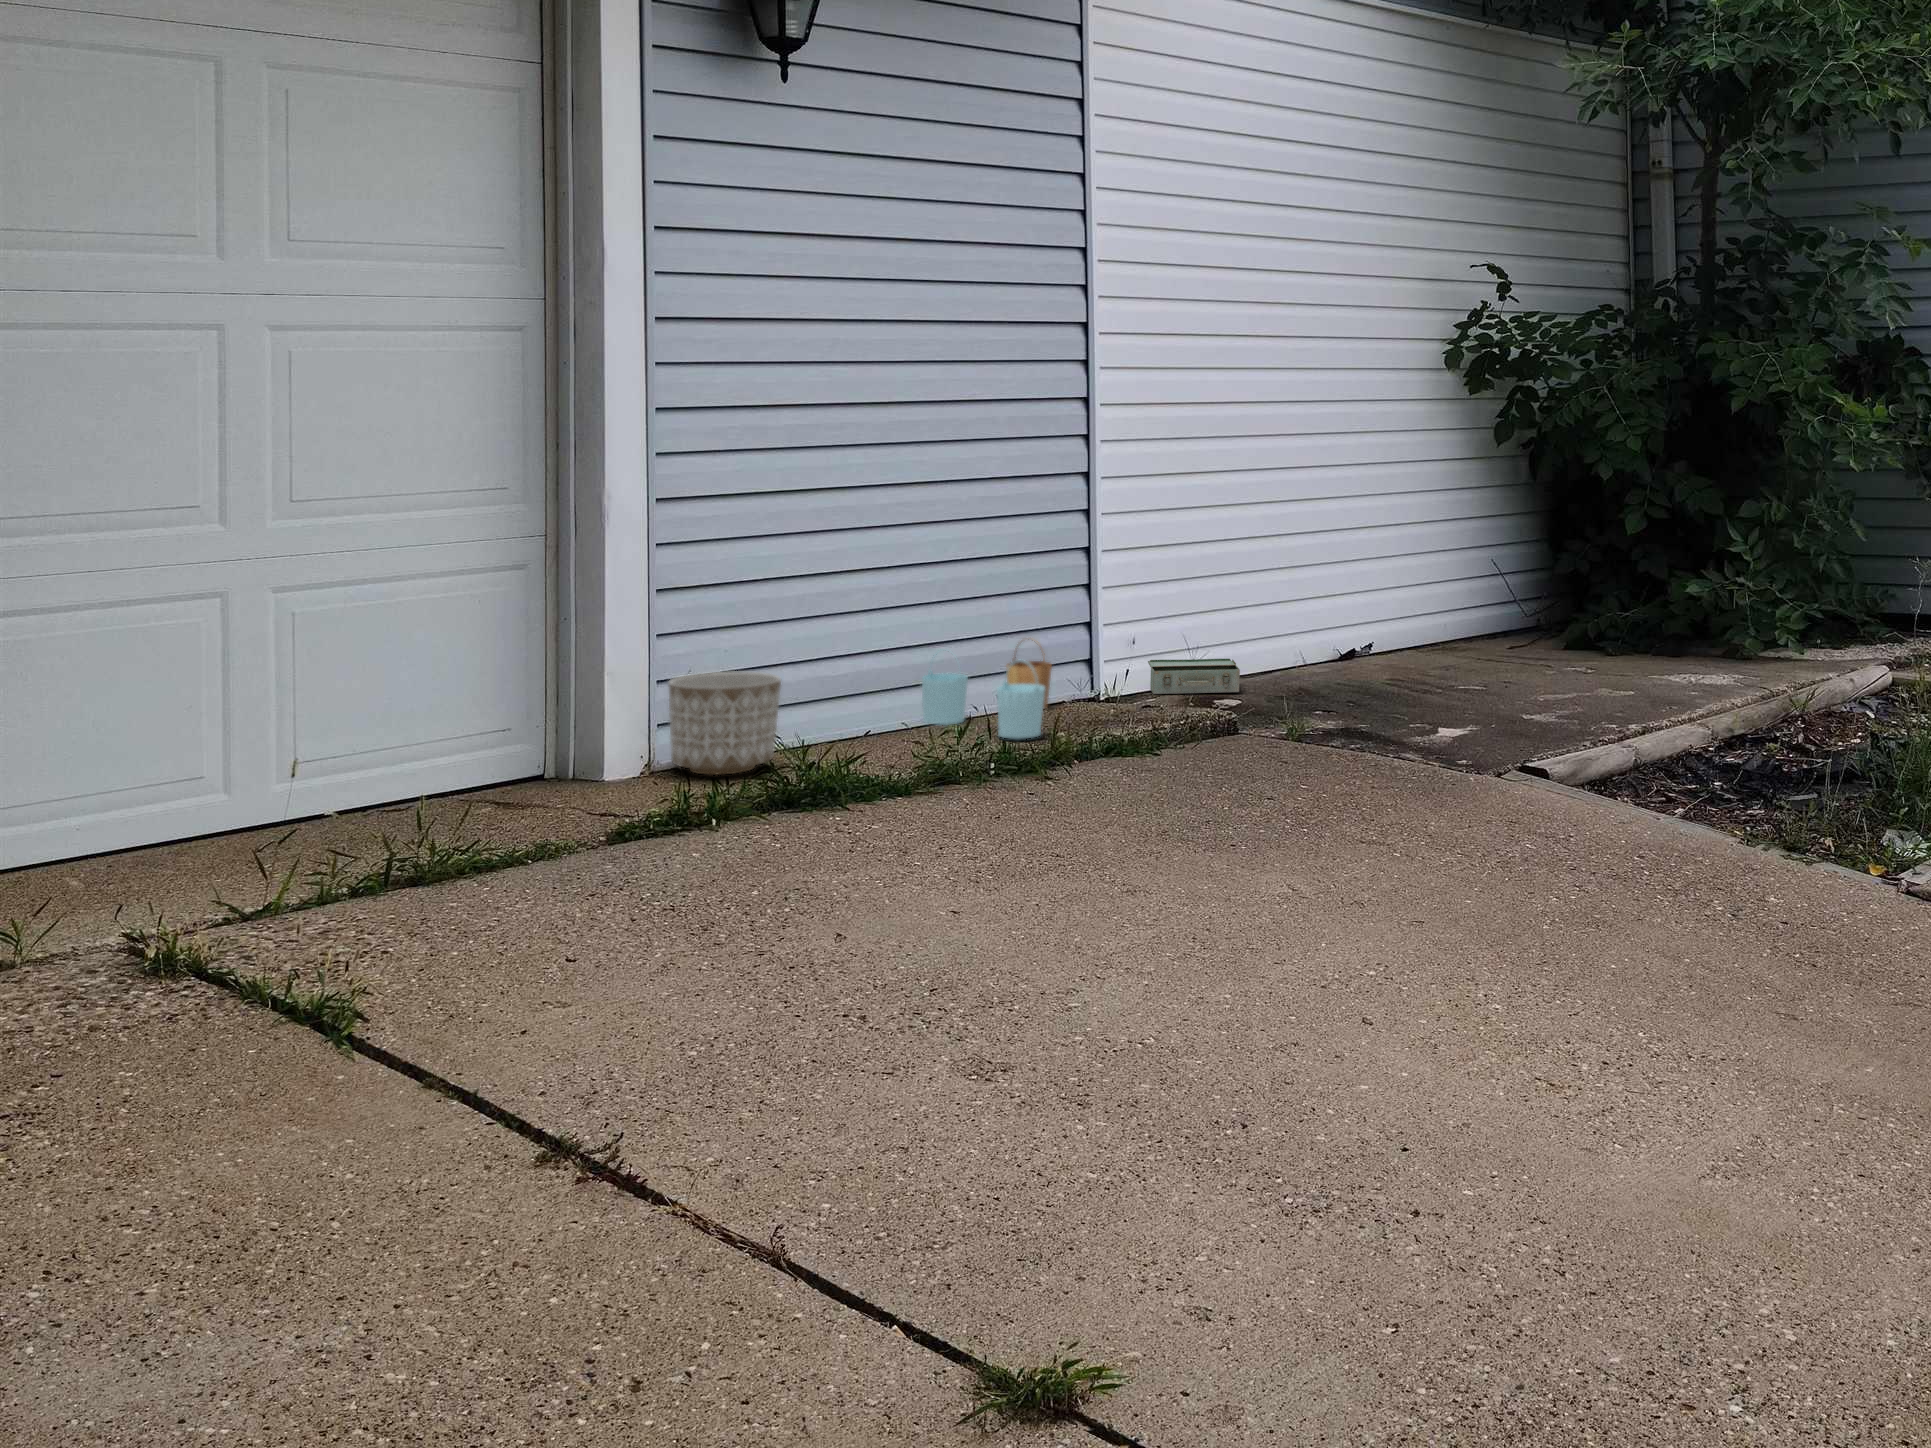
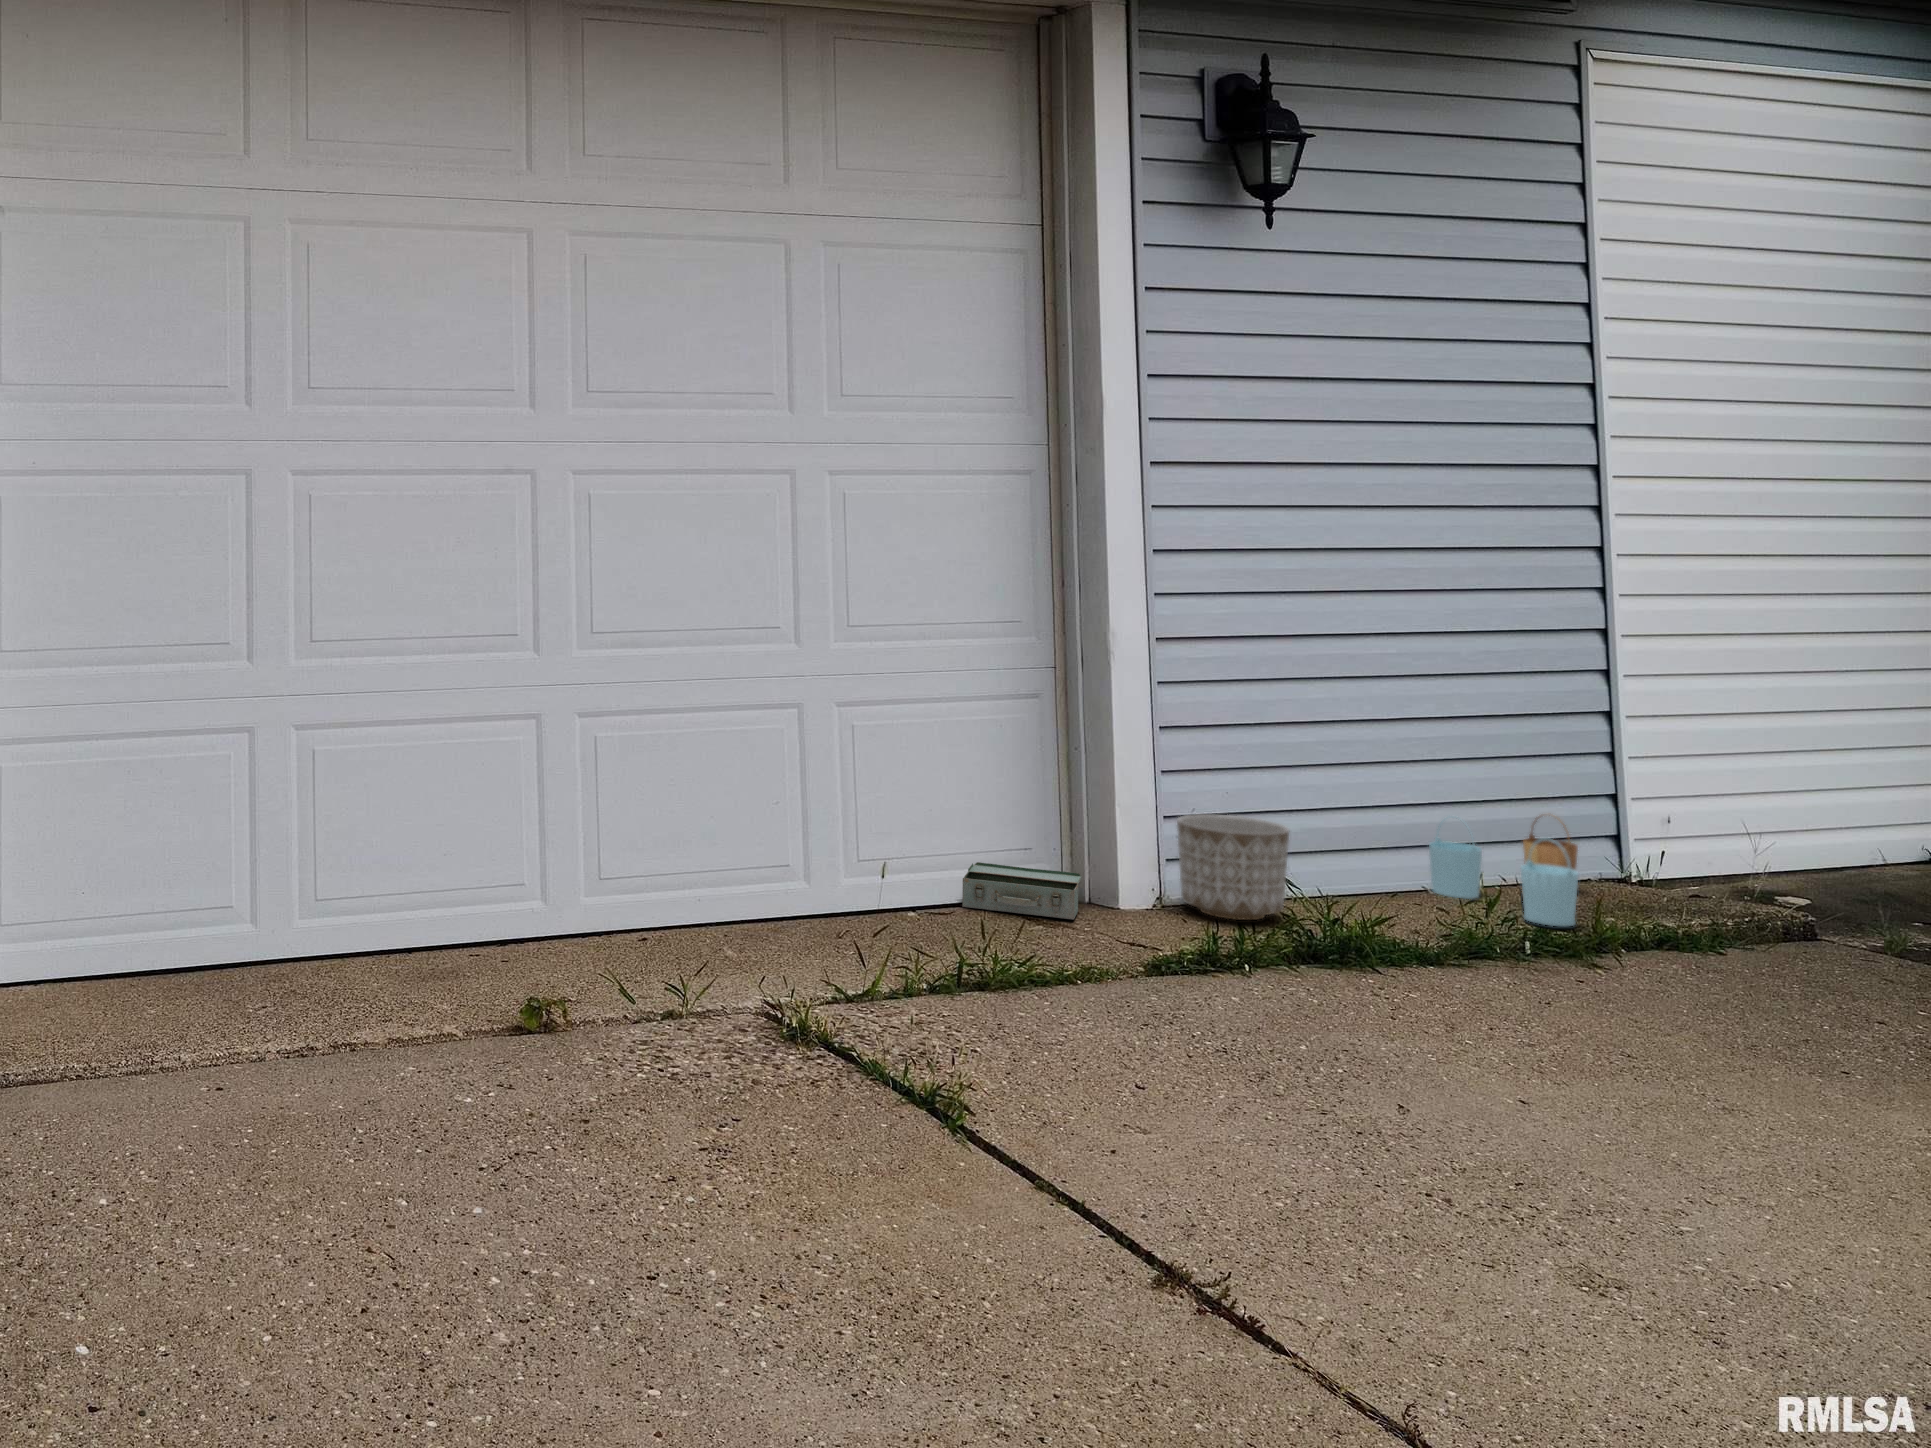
toolbox: present [1148,659,1240,694] -> present [962,862,1082,919]

